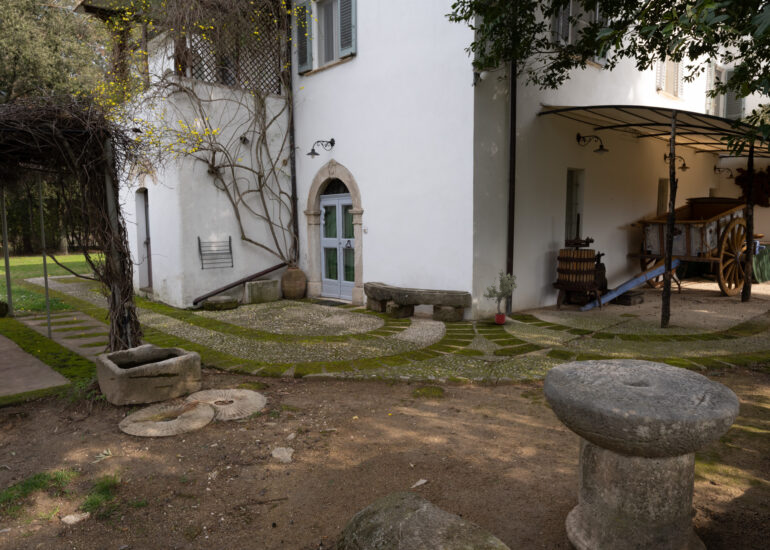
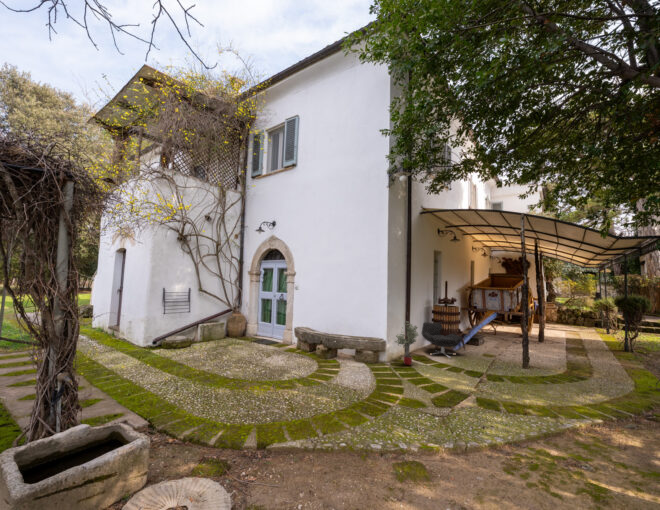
lounge chair: none [536,273,588,317] -> present [422,322,462,357]

